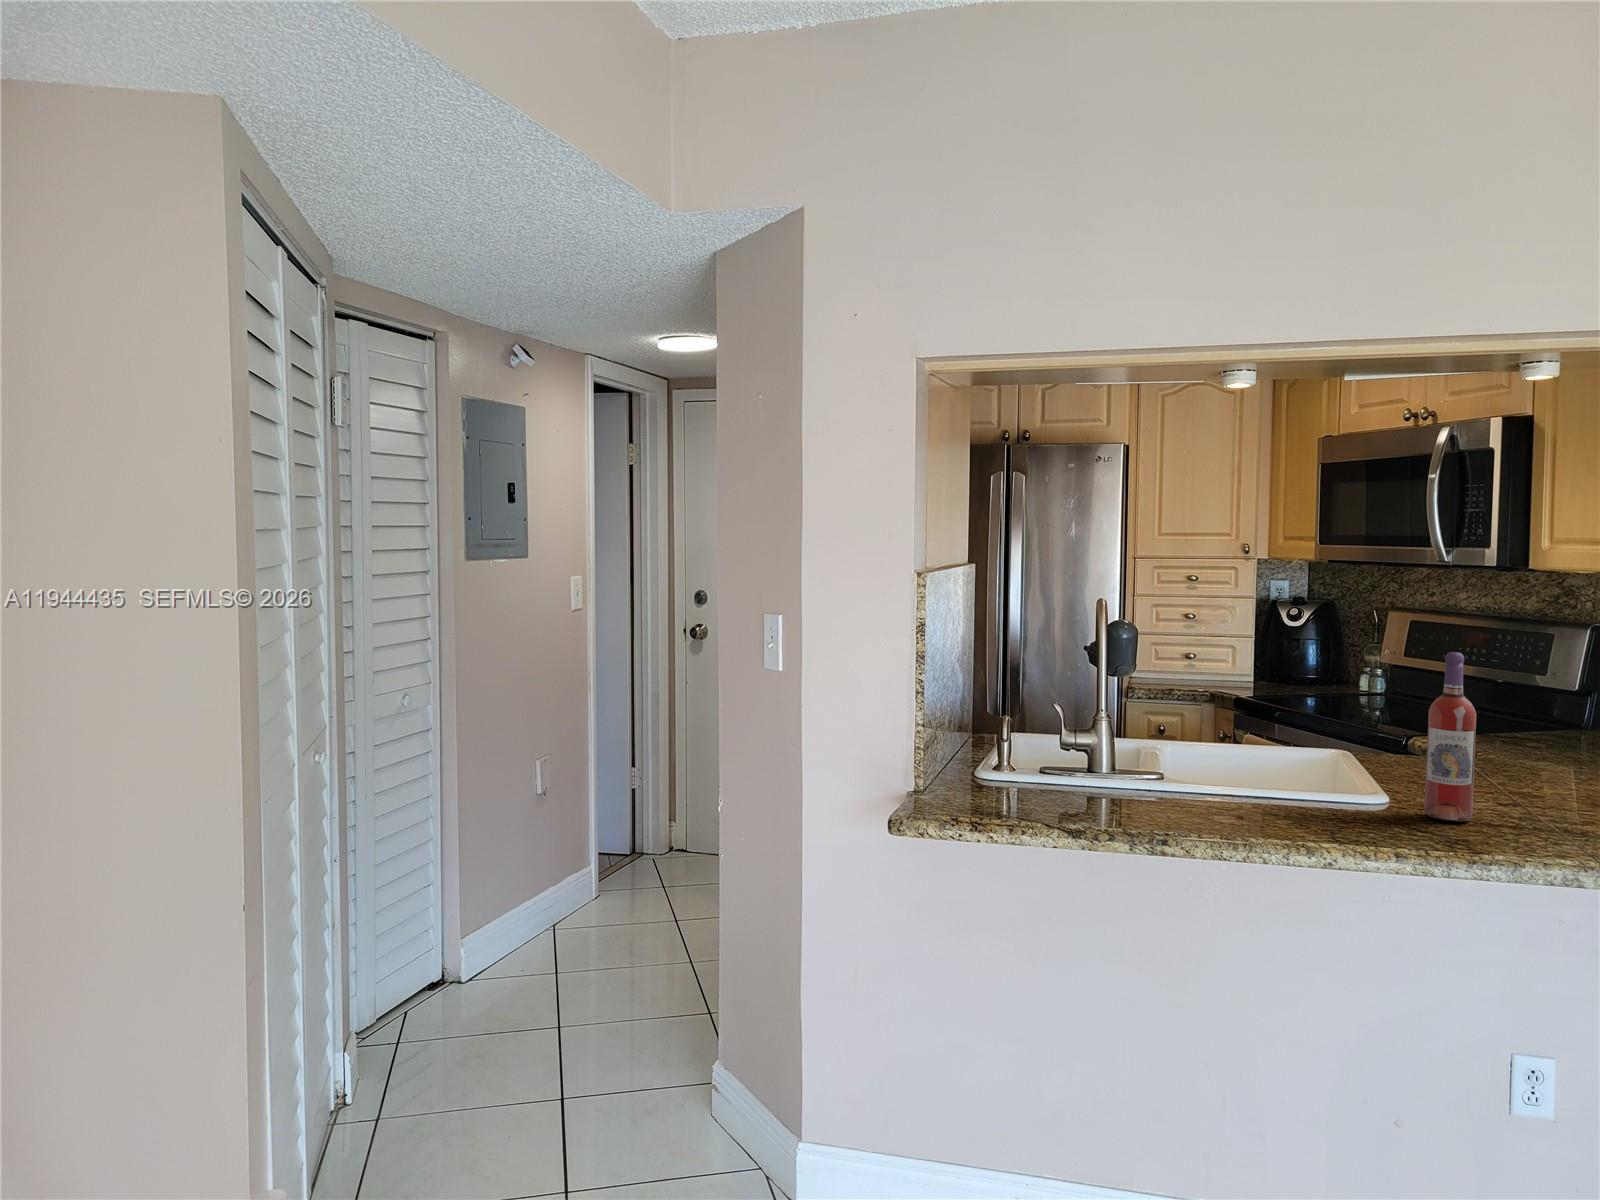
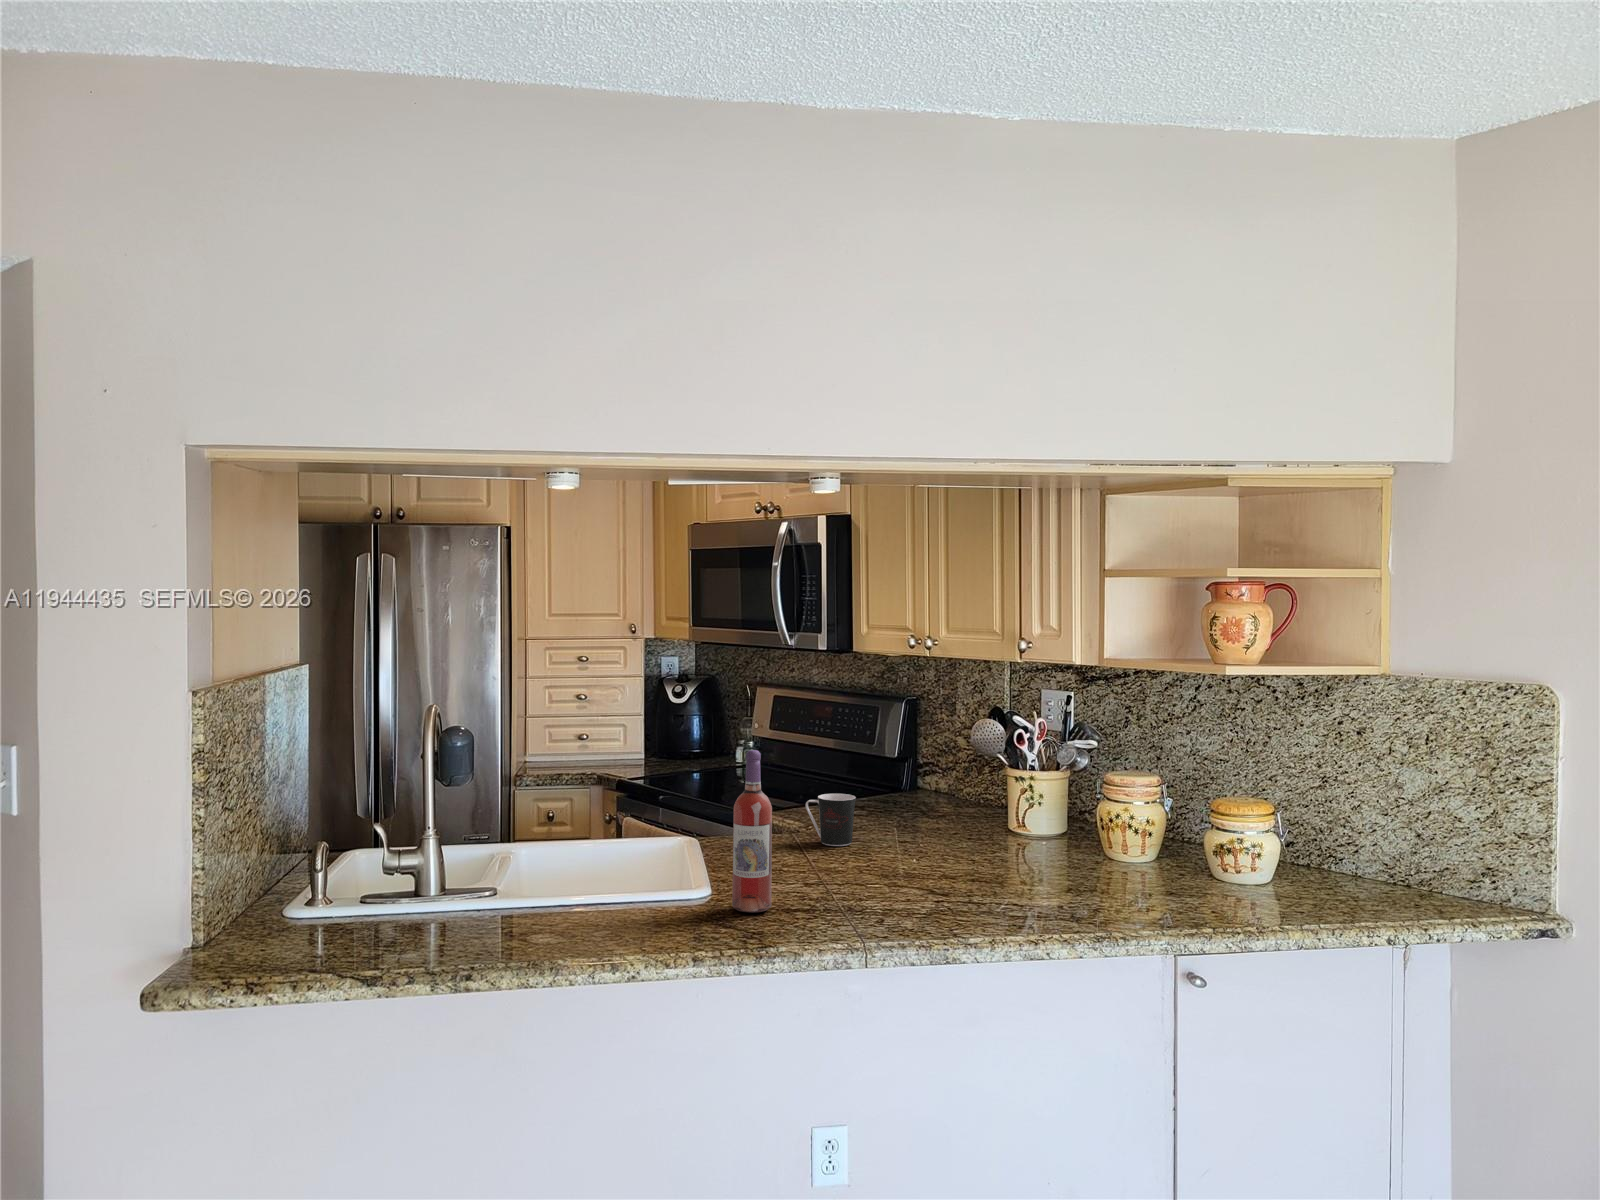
coffee cup: none [1482,715,1549,771] -> present [806,794,856,846]

